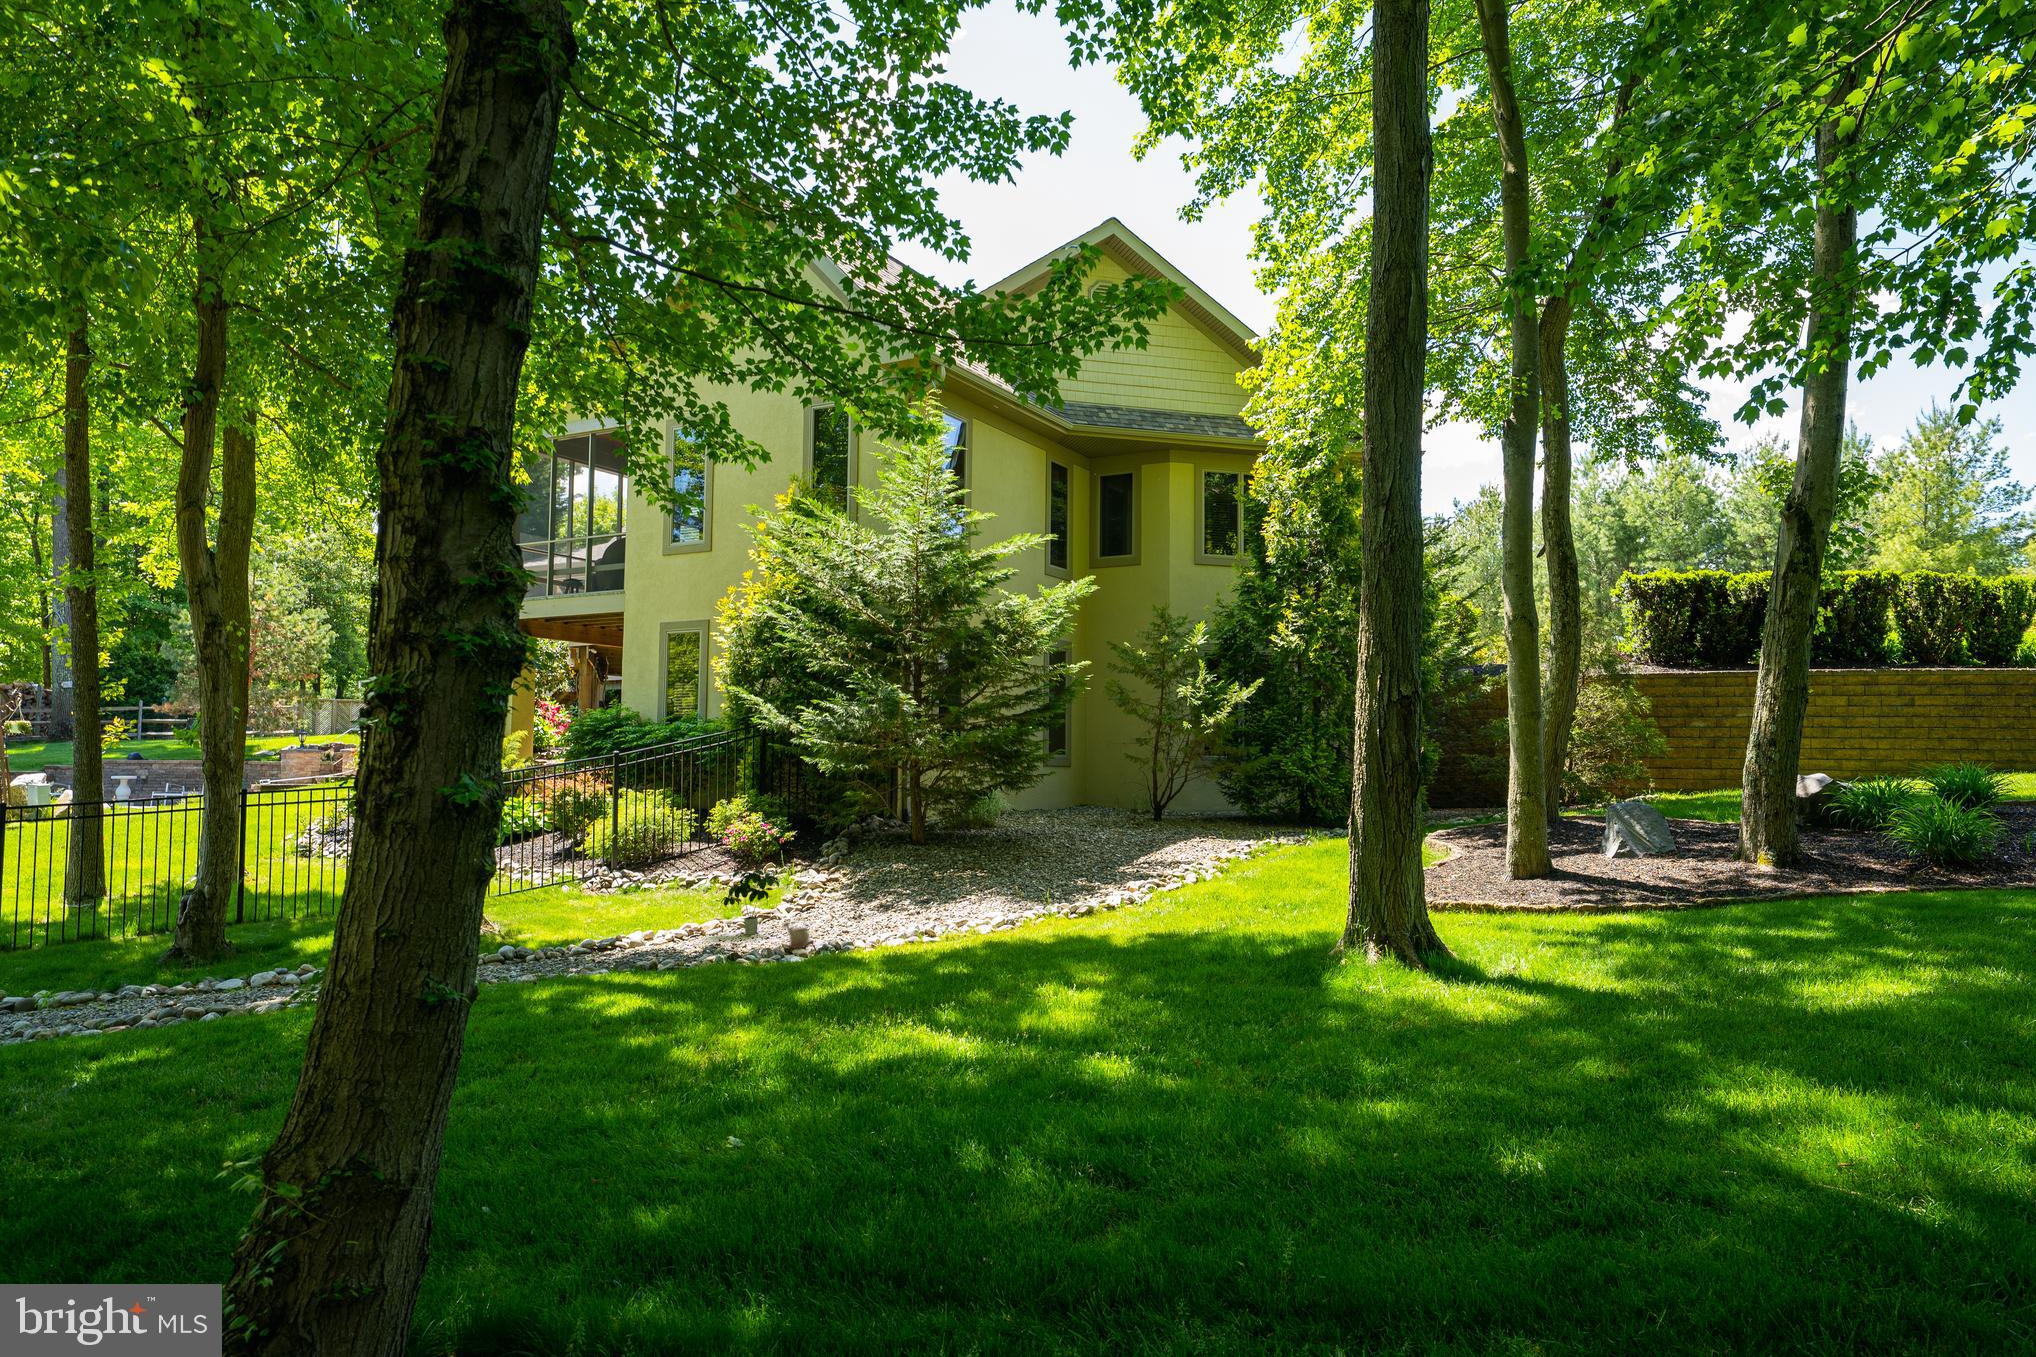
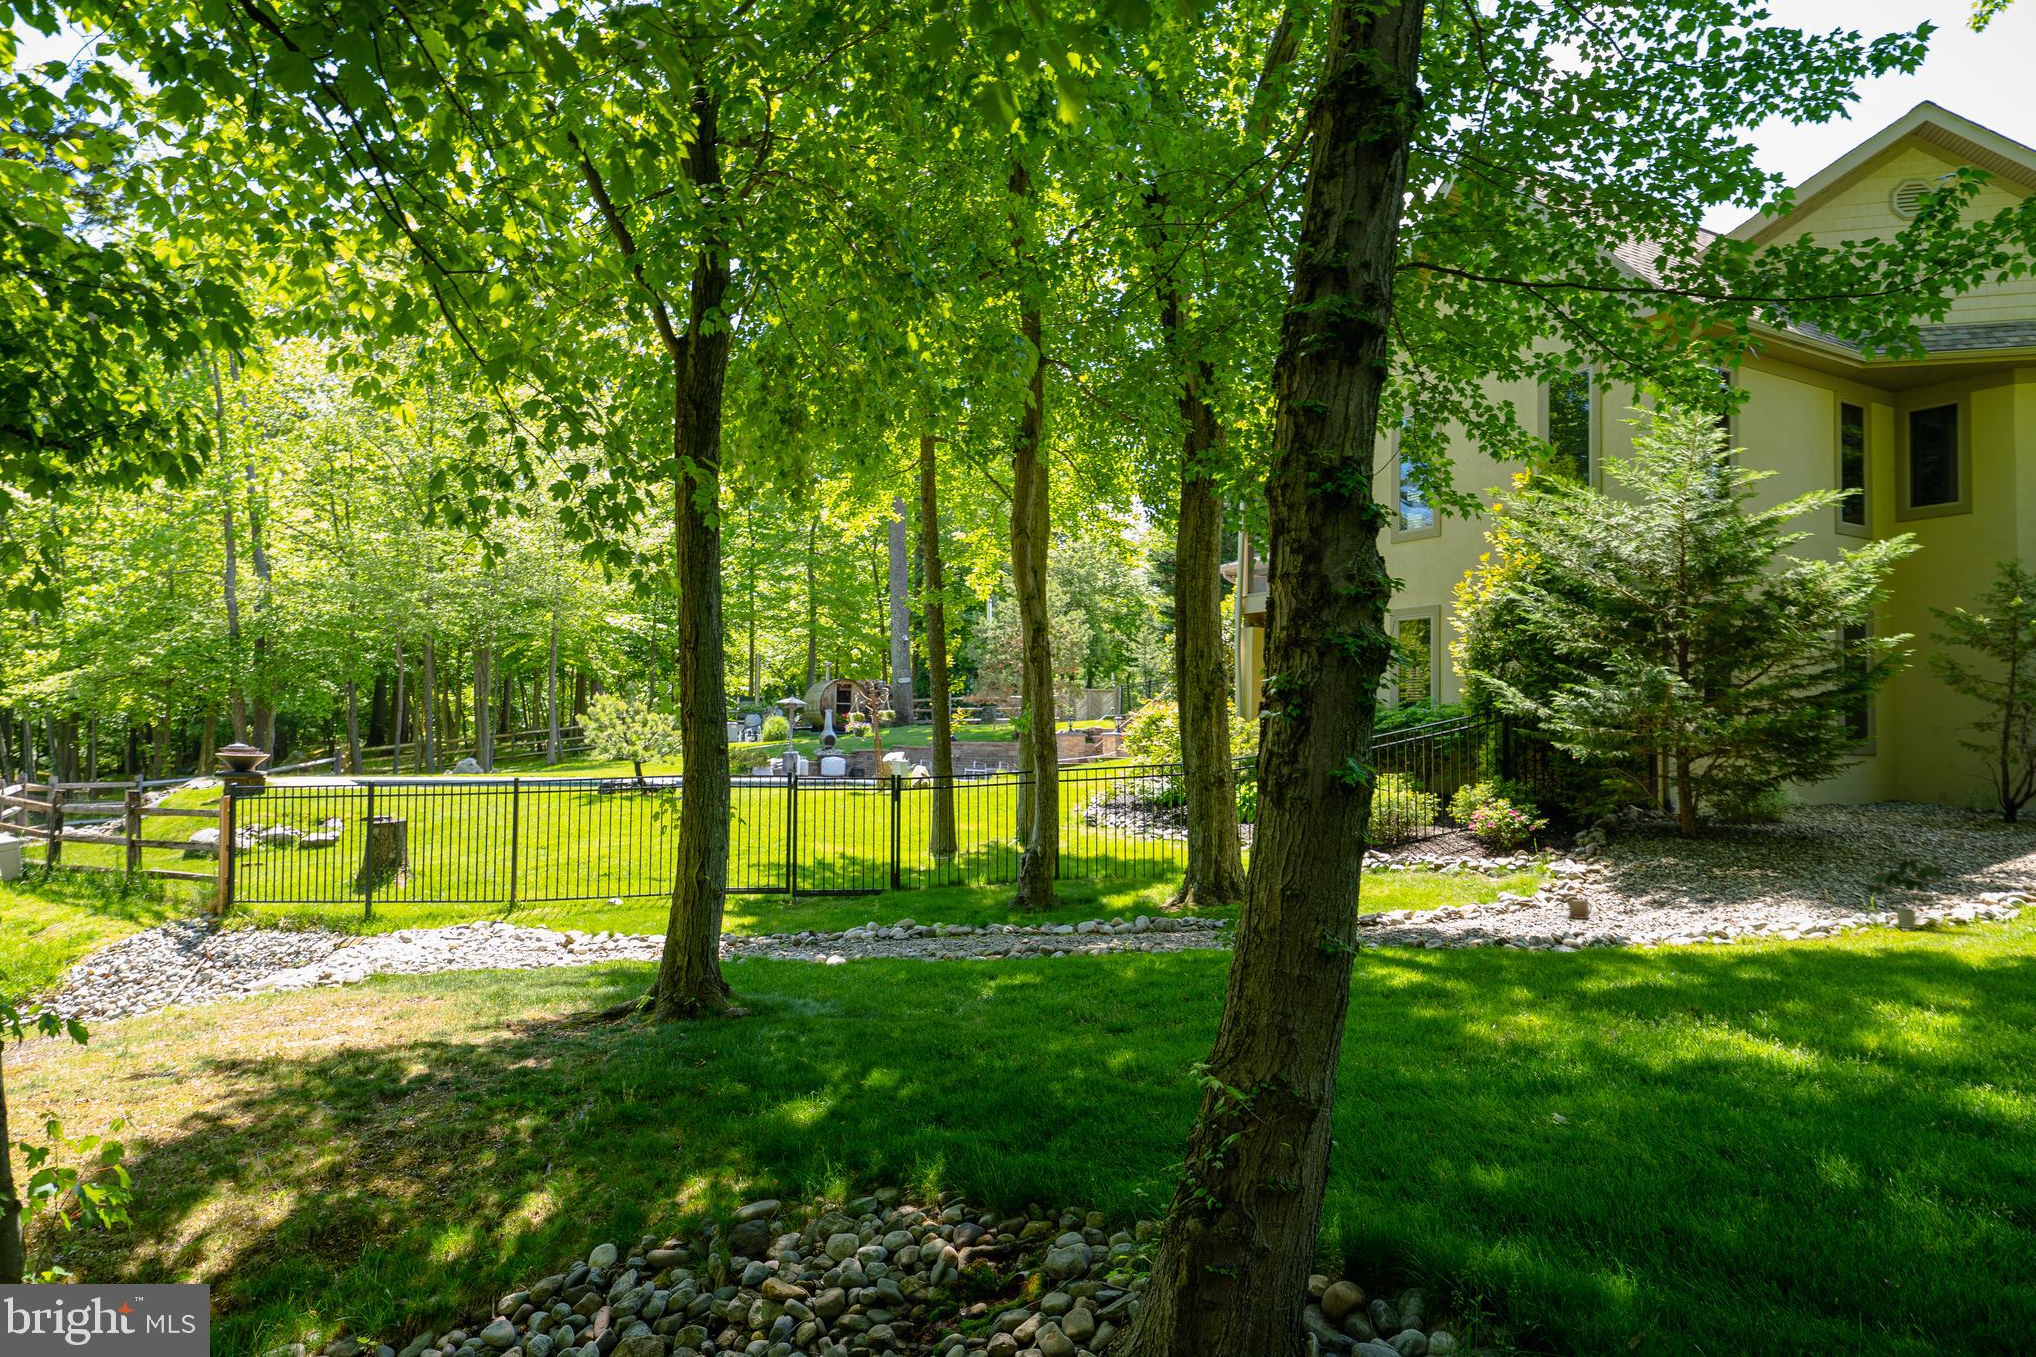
potted plant: present [721,870,779,935] -> present [1866,858,1945,928]

